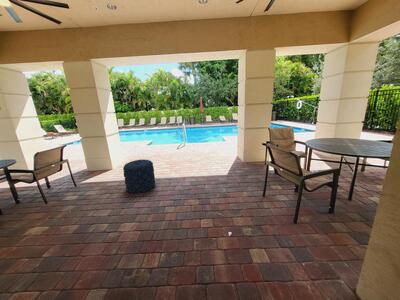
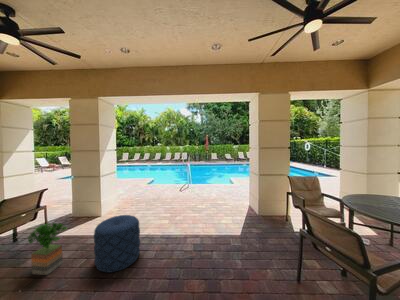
potted tree: none [80,165,104,196] -> present [28,223,67,275]

